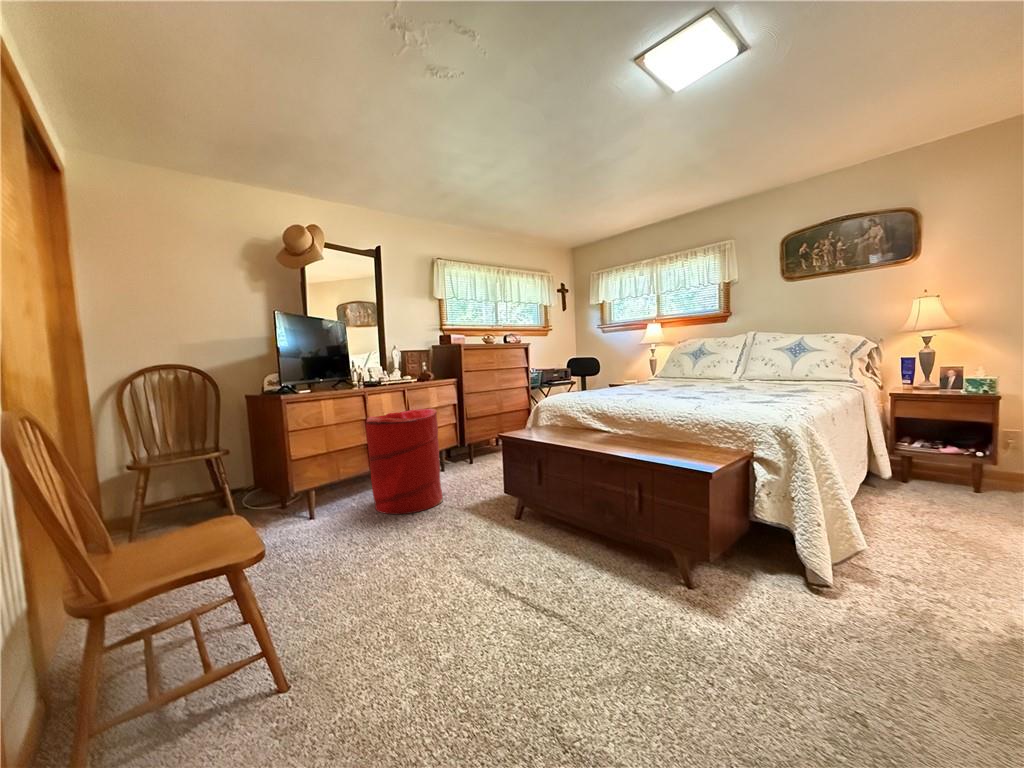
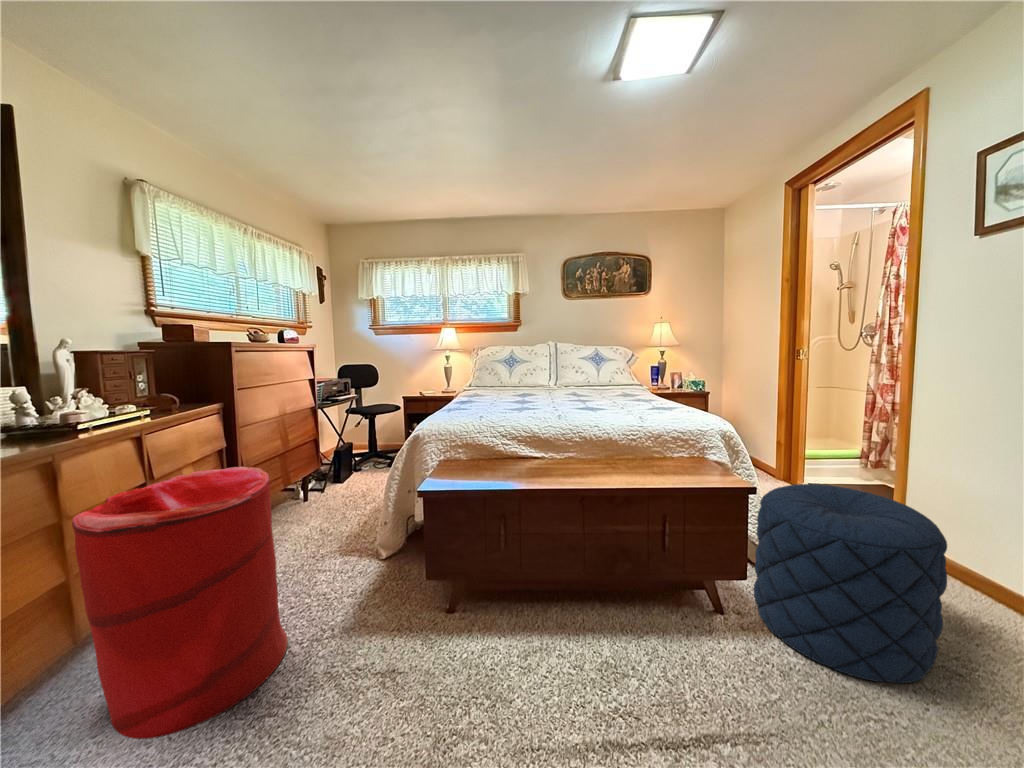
pouf: none [704,486,910,716] -> present [754,484,947,683]

